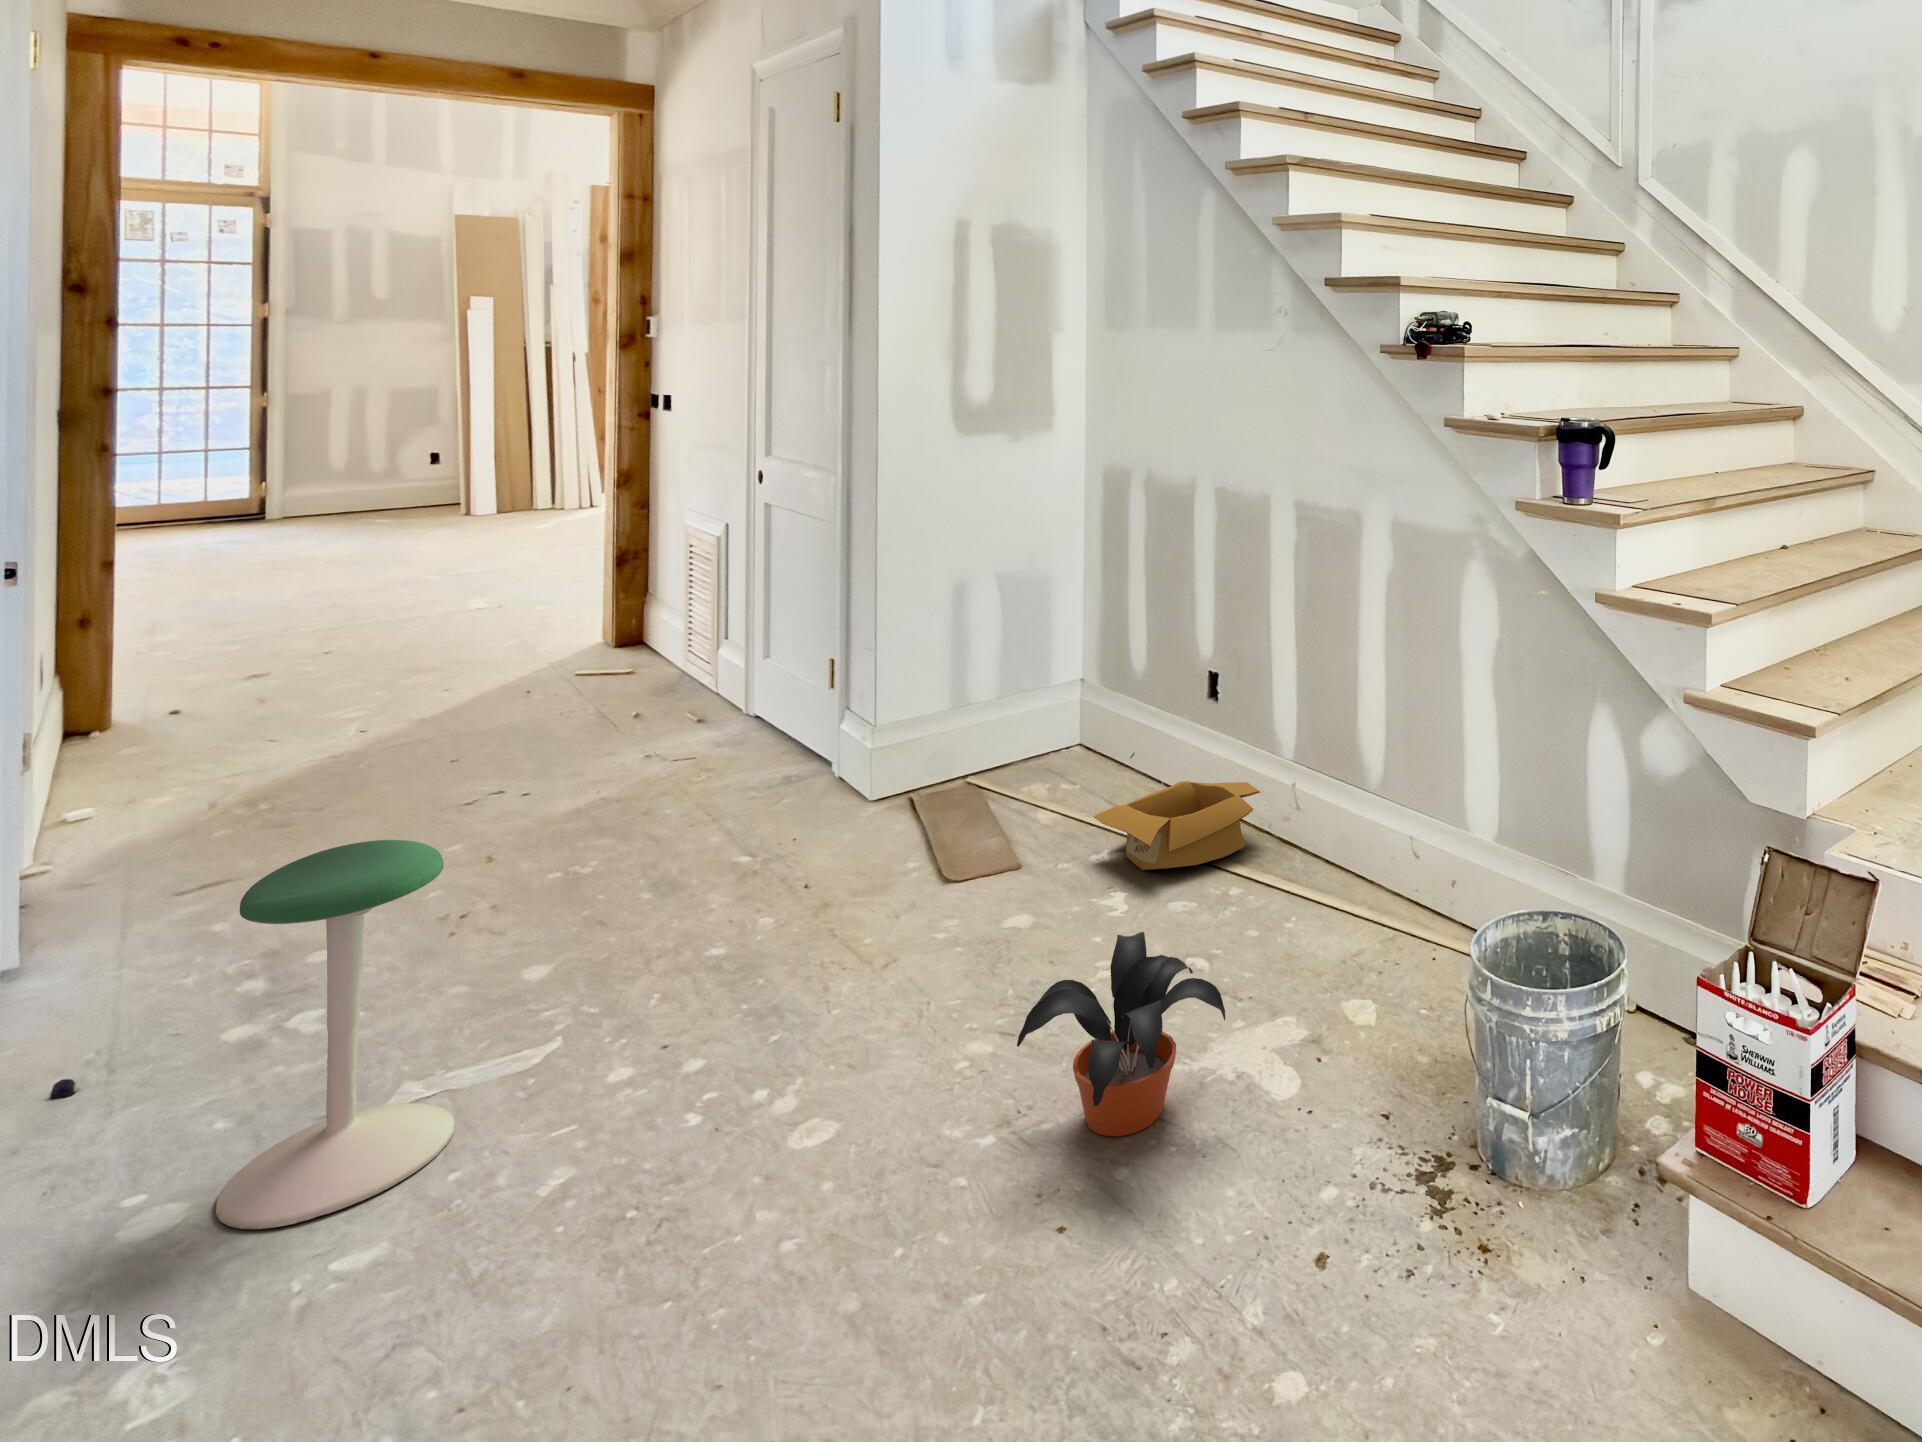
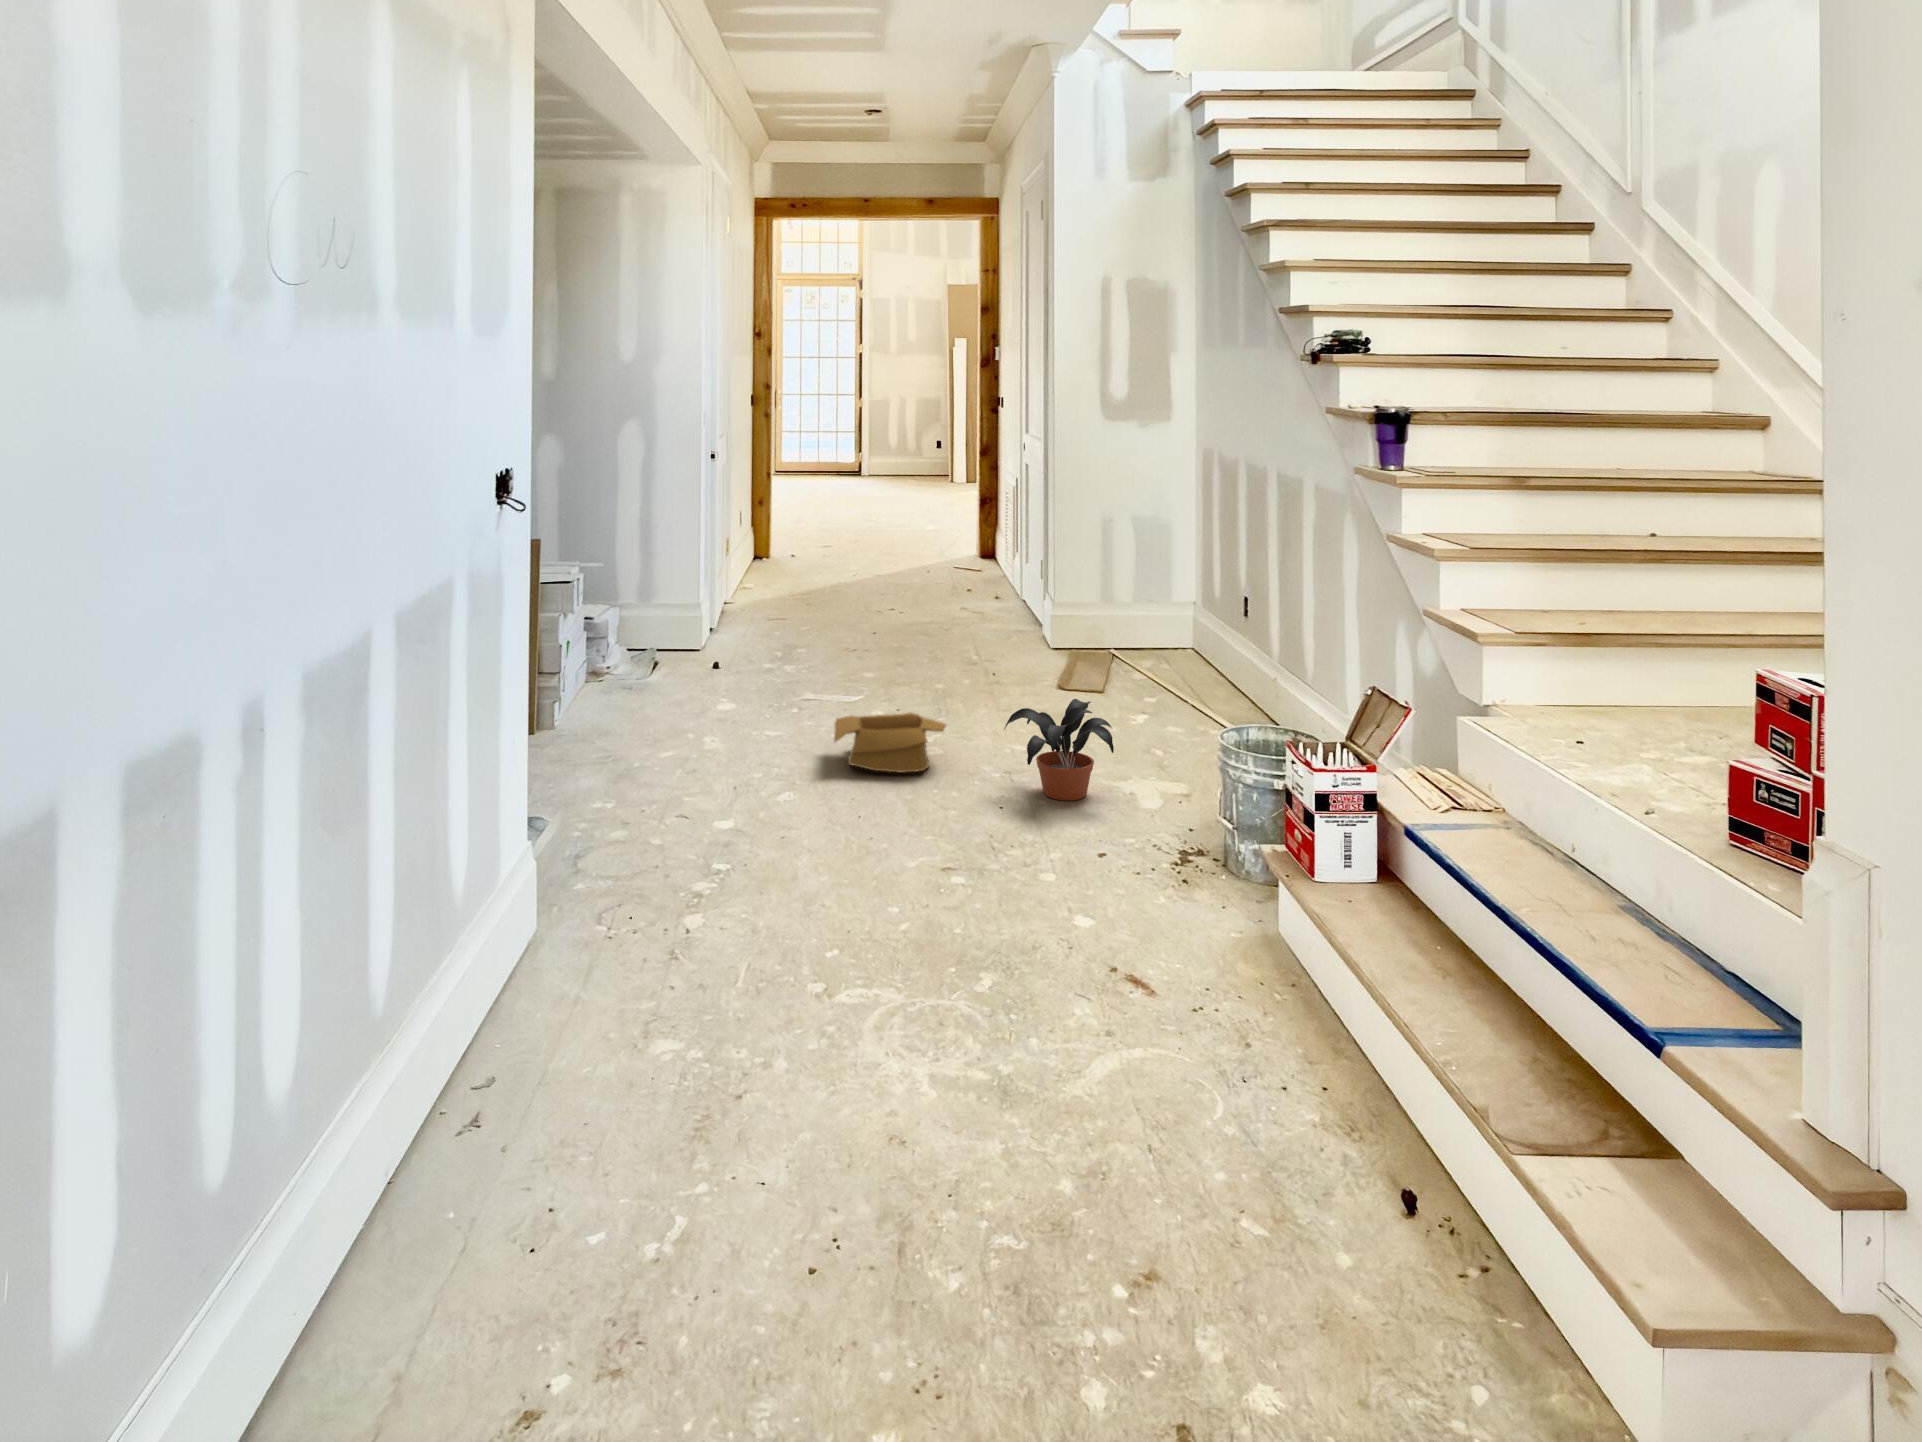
cardboard box: present [1093,781,1260,870] -> present [834,713,946,772]
stool: present [216,840,455,1229] -> none [736,575,814,726]

